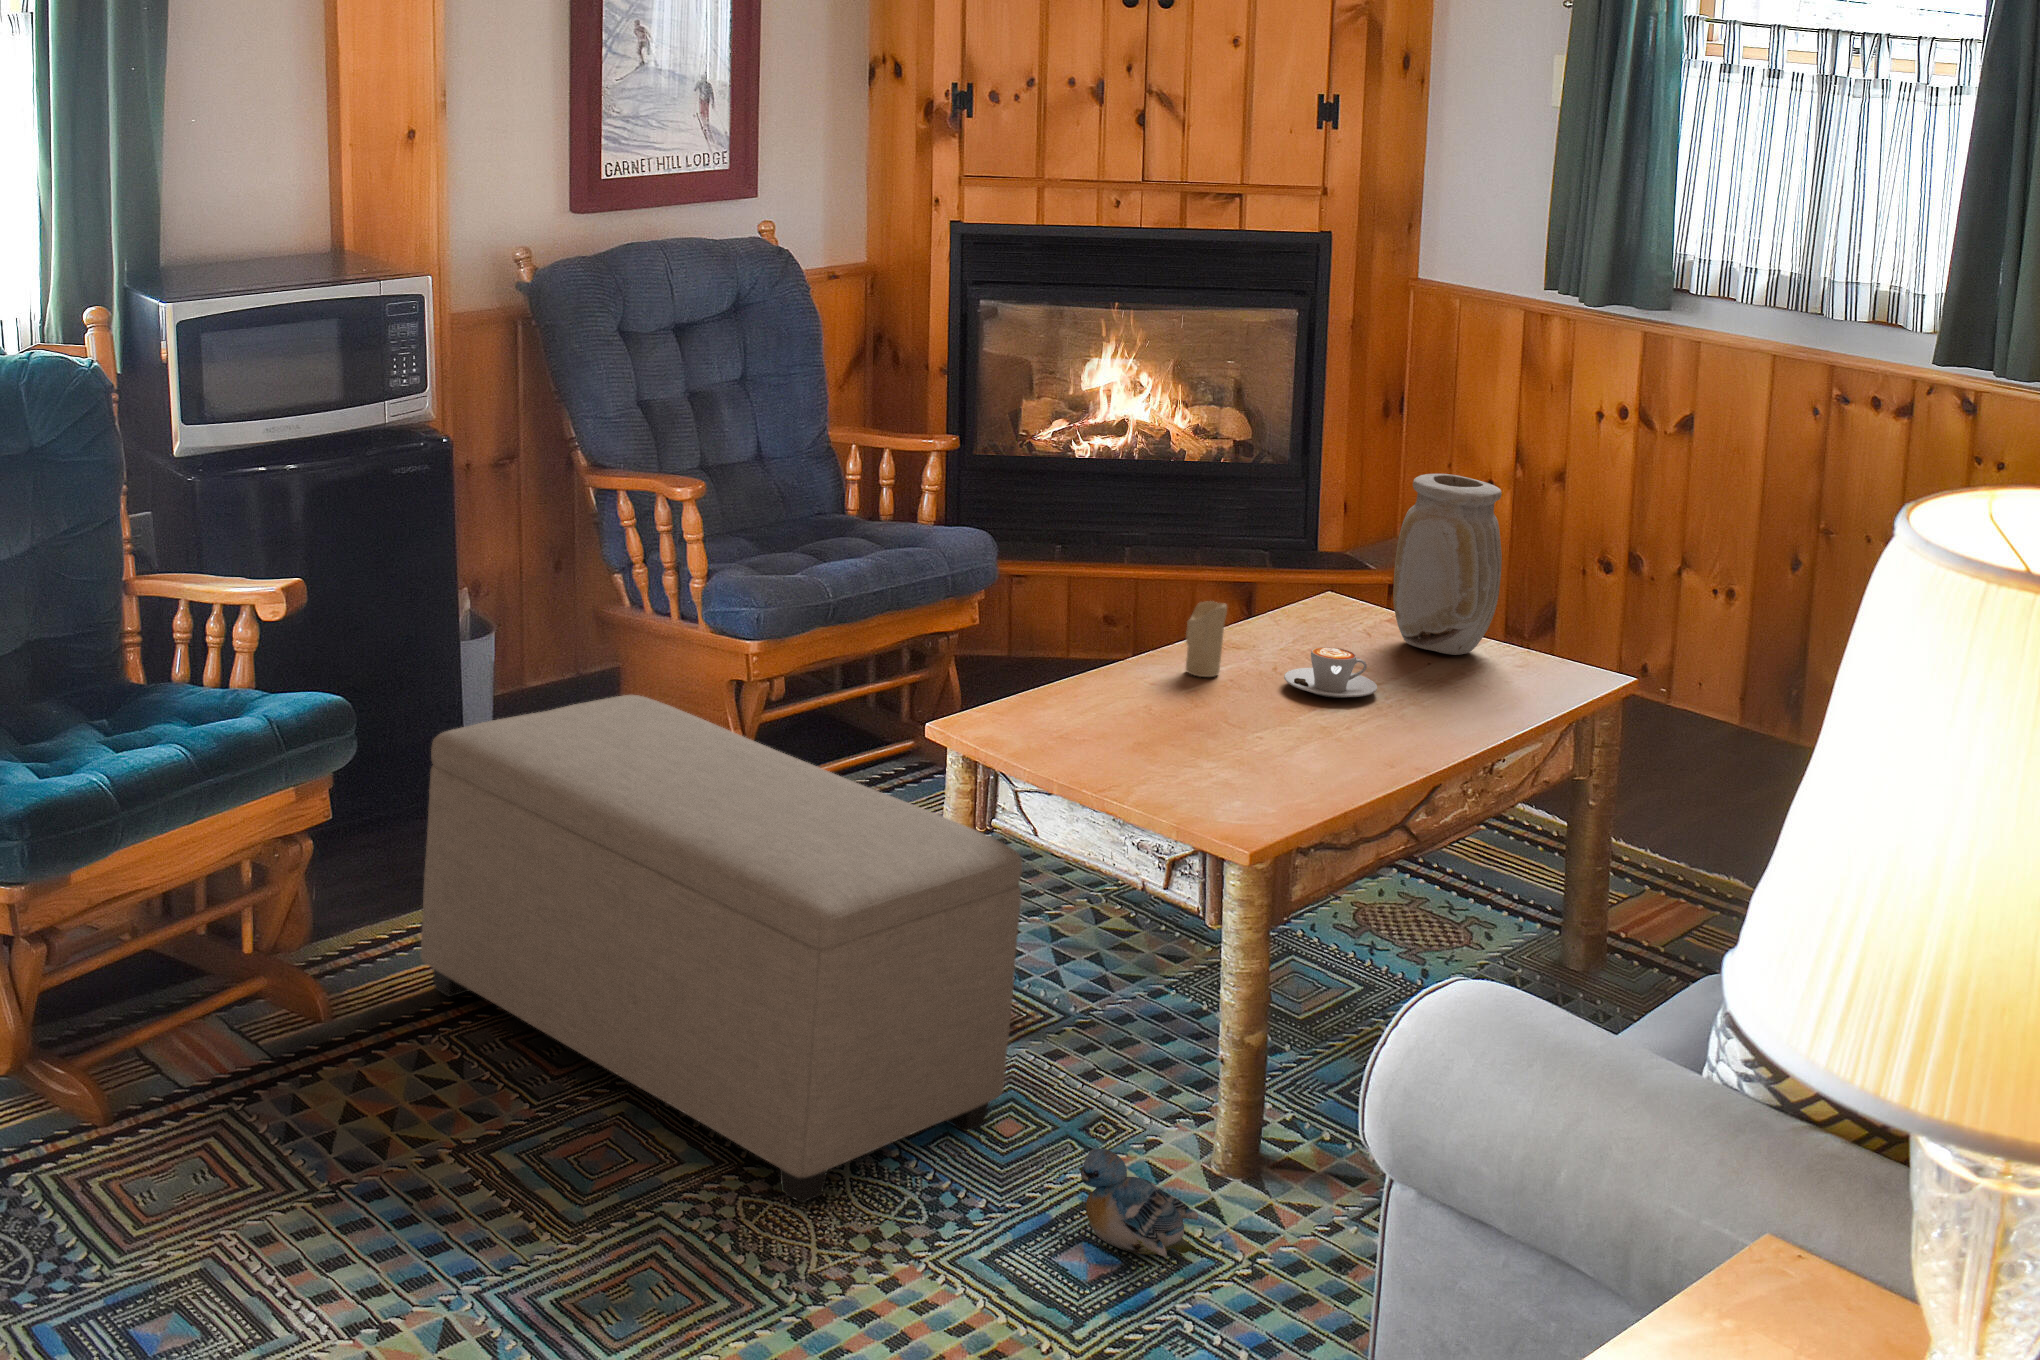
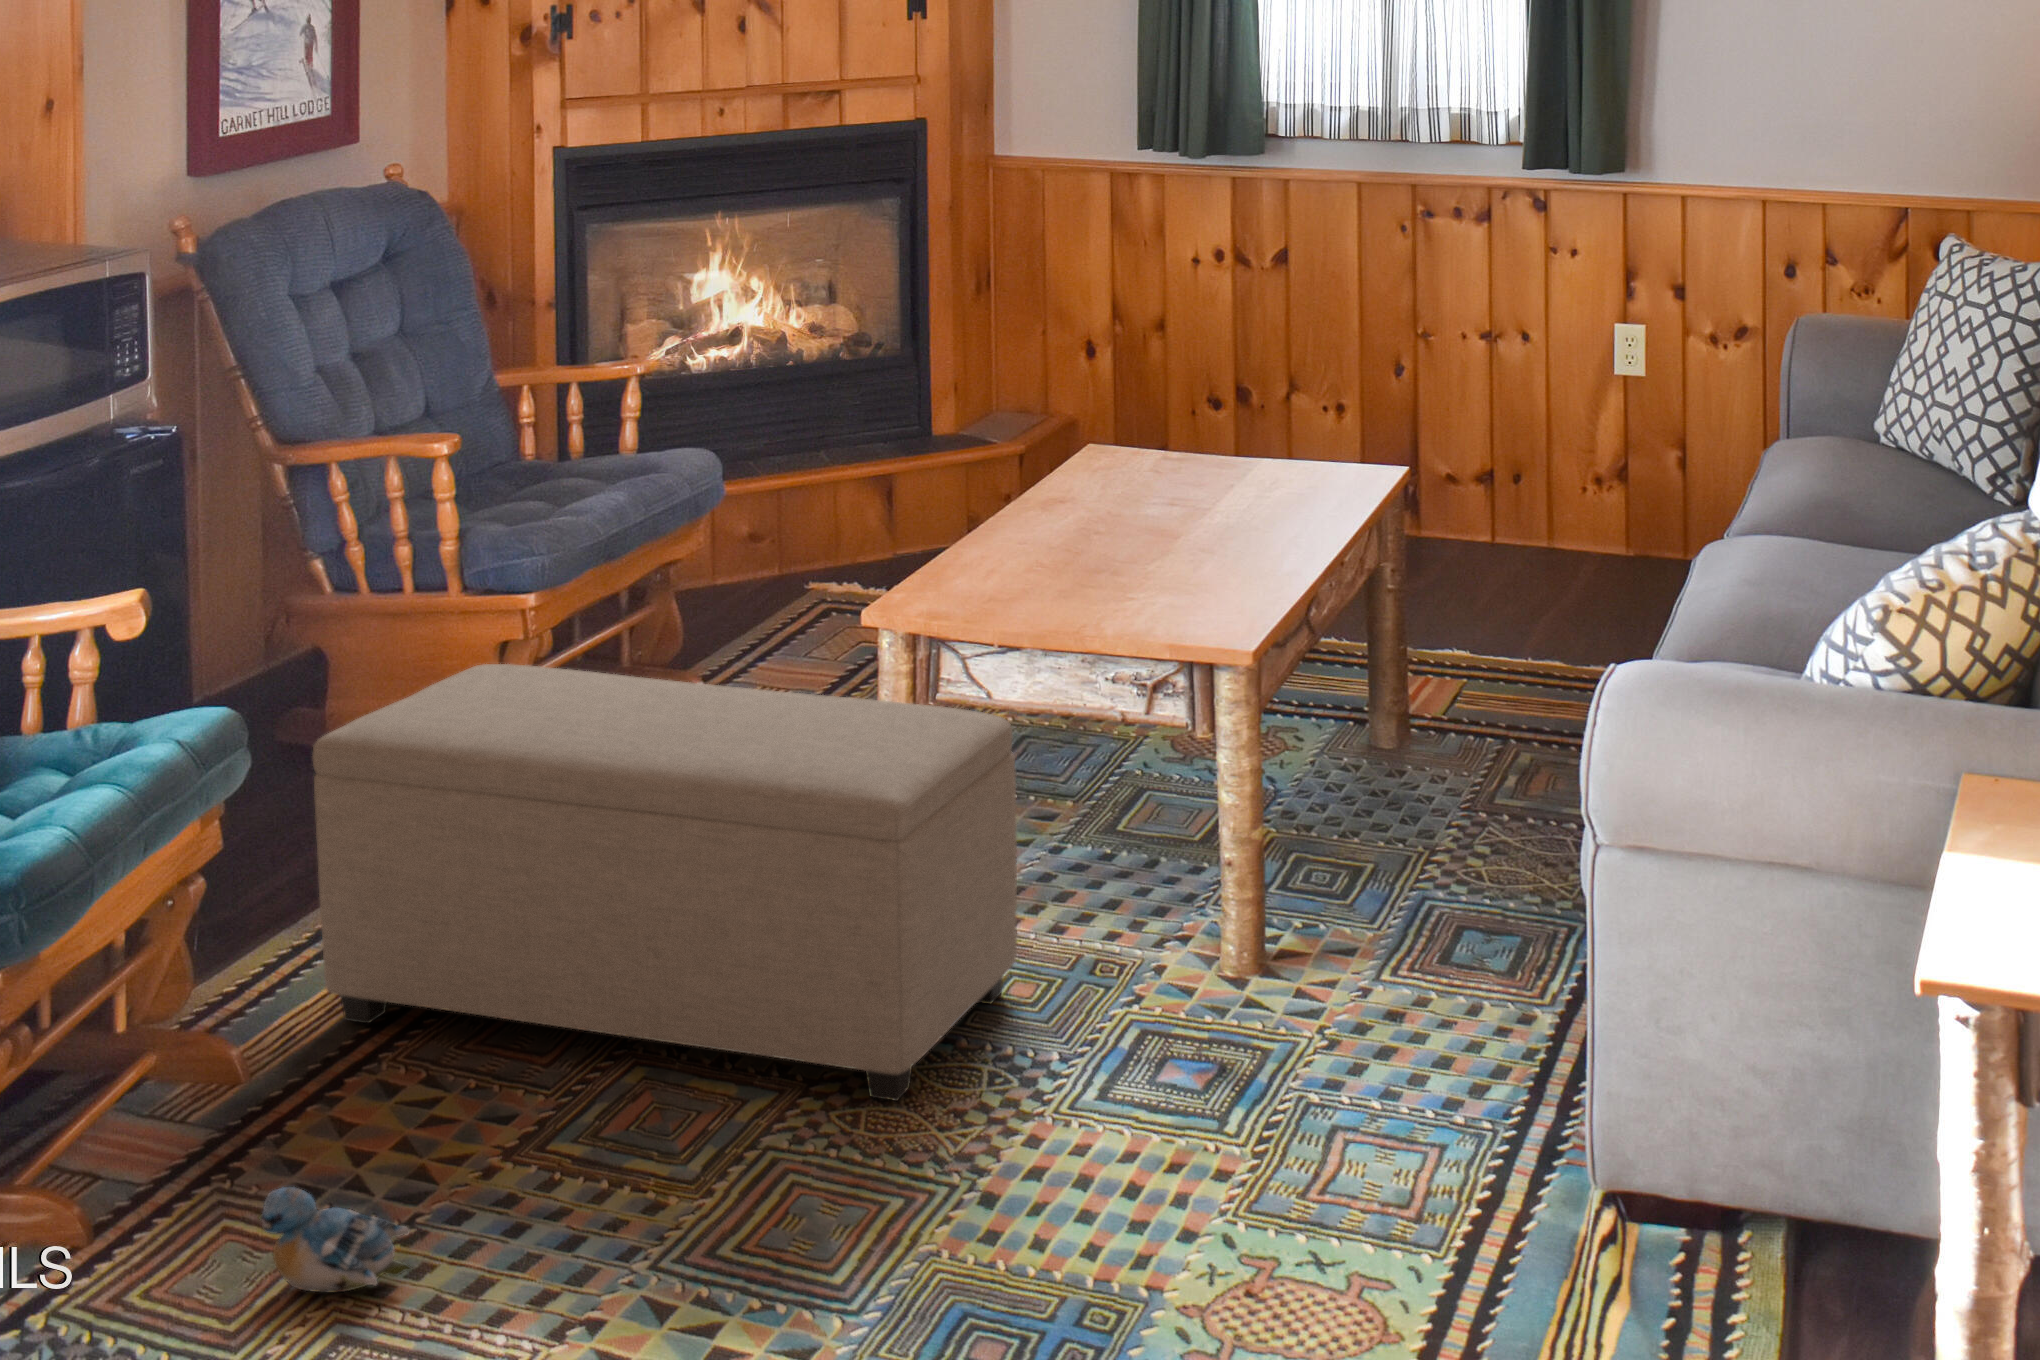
vase: present [1393,474,1502,655] -> none [1179,310,1279,478]
candle: present [1186,601,1227,677] -> none [1031,461,1068,536]
coffee cup: present [1284,647,1377,698] -> none [1131,485,1221,531]
plush toy: present [1079,1149,1198,1258] -> present [259,1187,412,1293]

